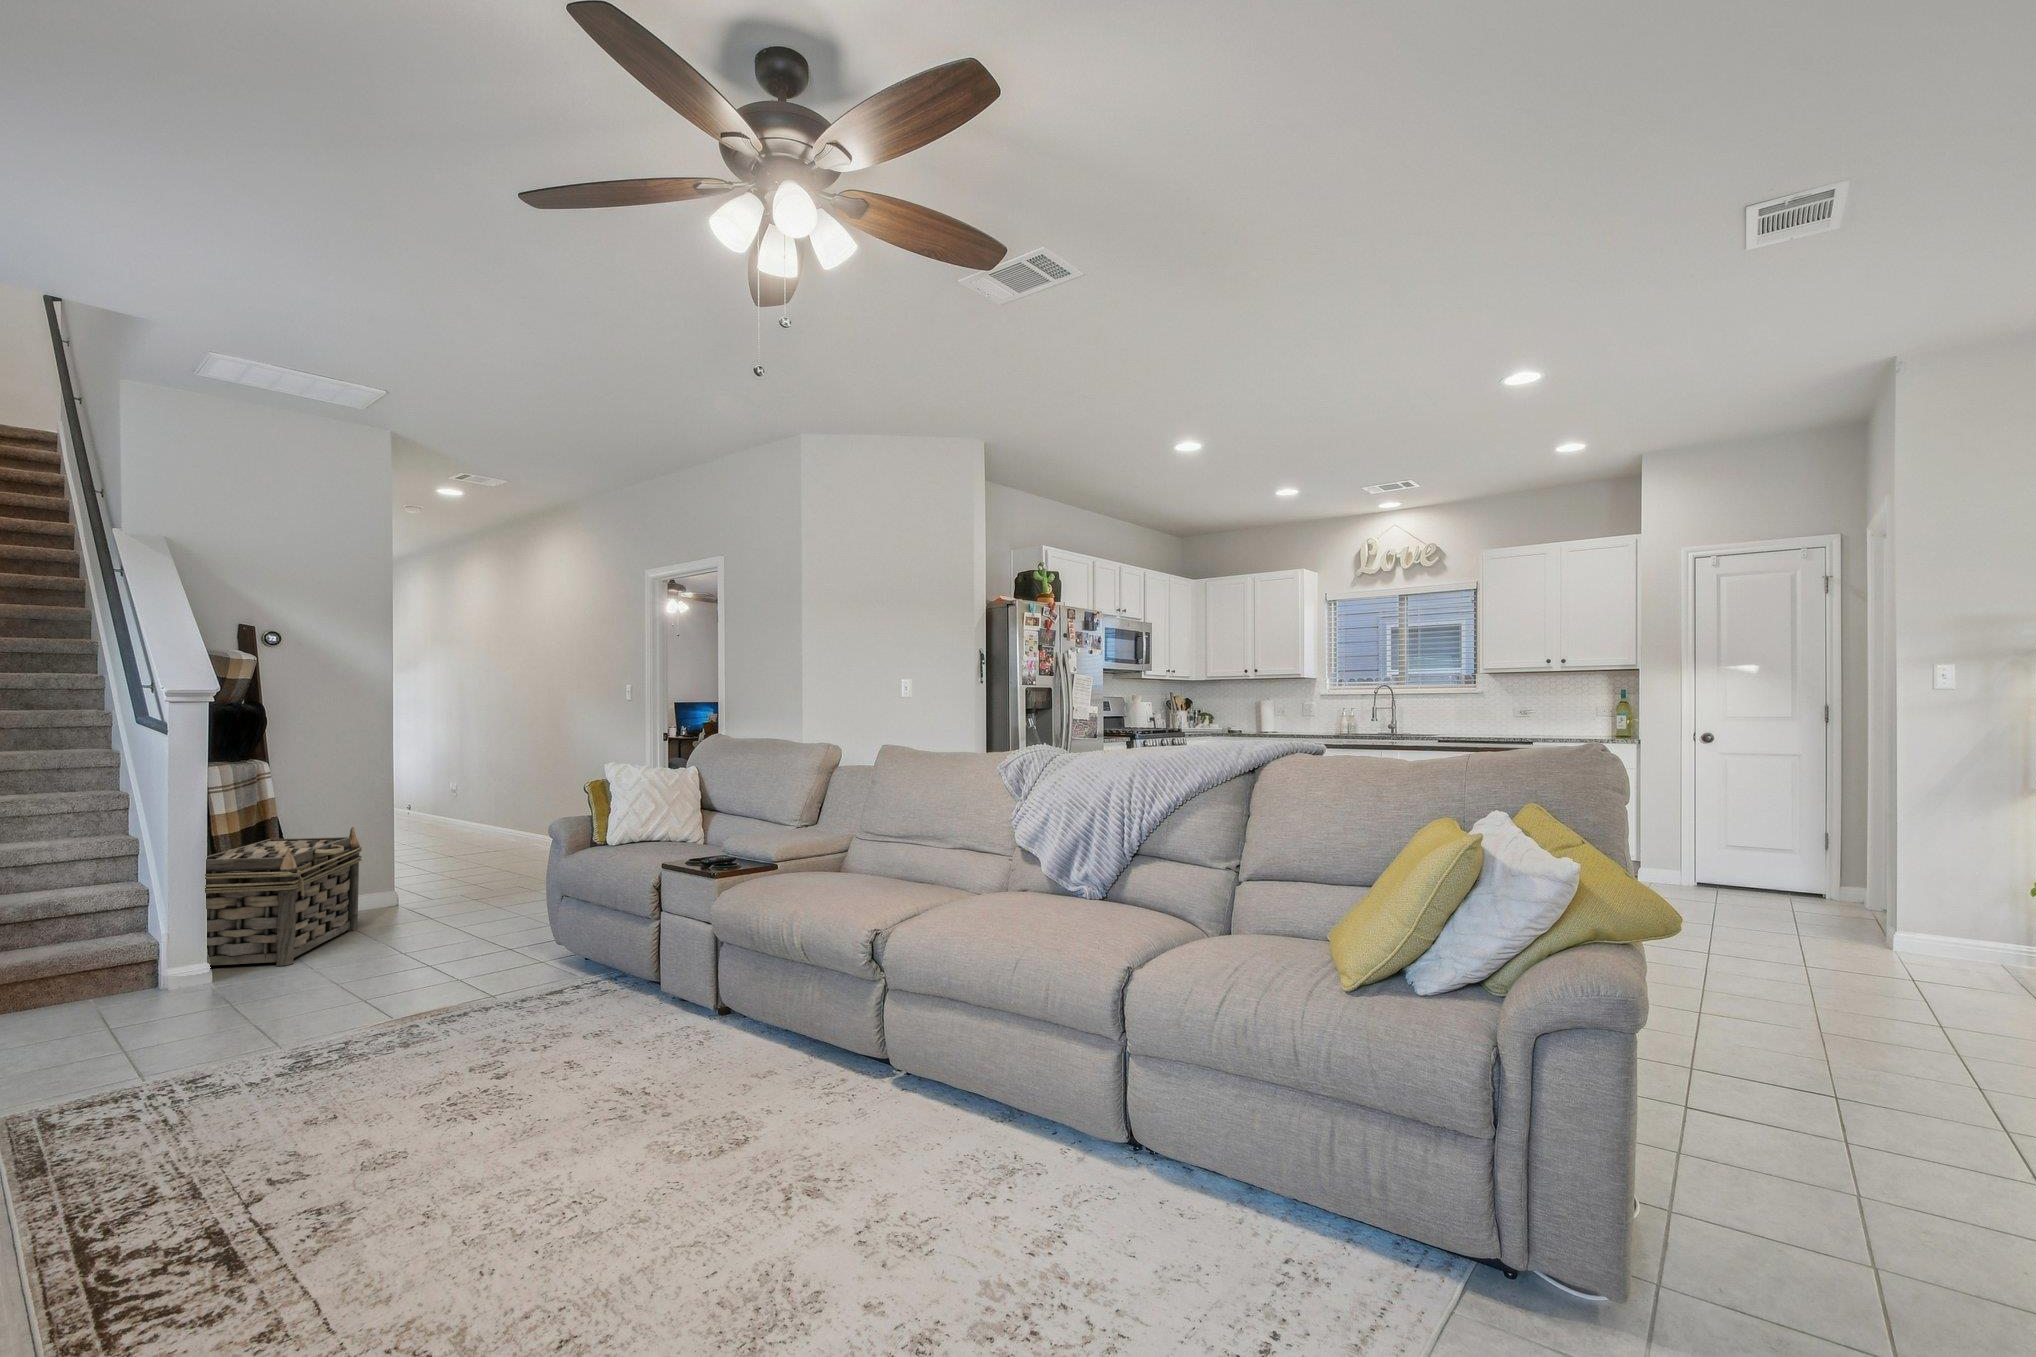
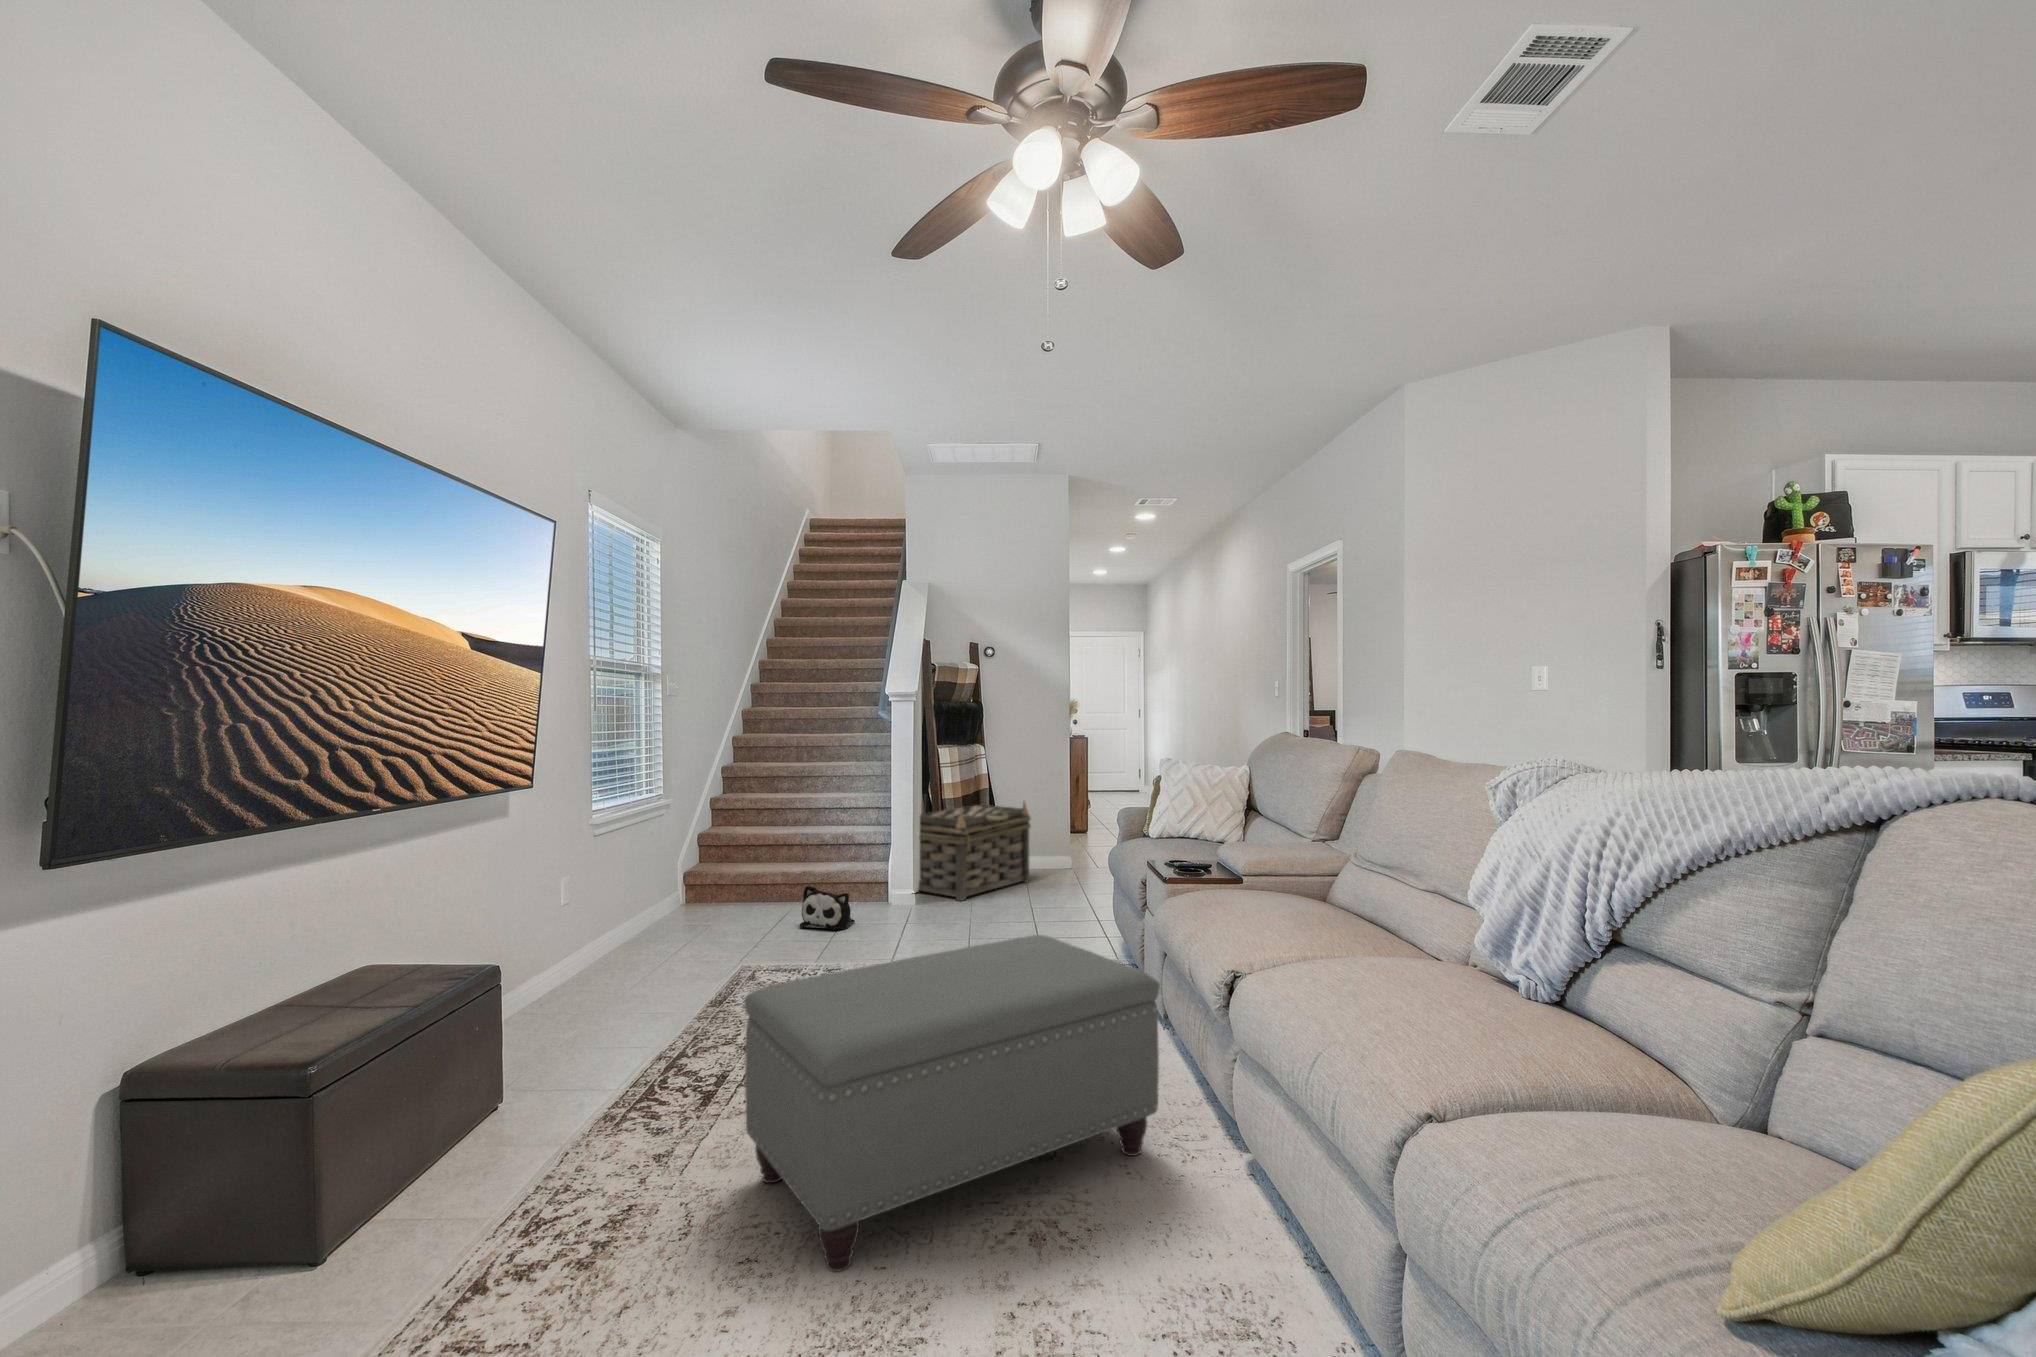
ottoman: none [490,936,849,1270] -> present [745,935,1160,1272]
plush toy: none [40,980,147,1049] -> present [800,886,855,930]

